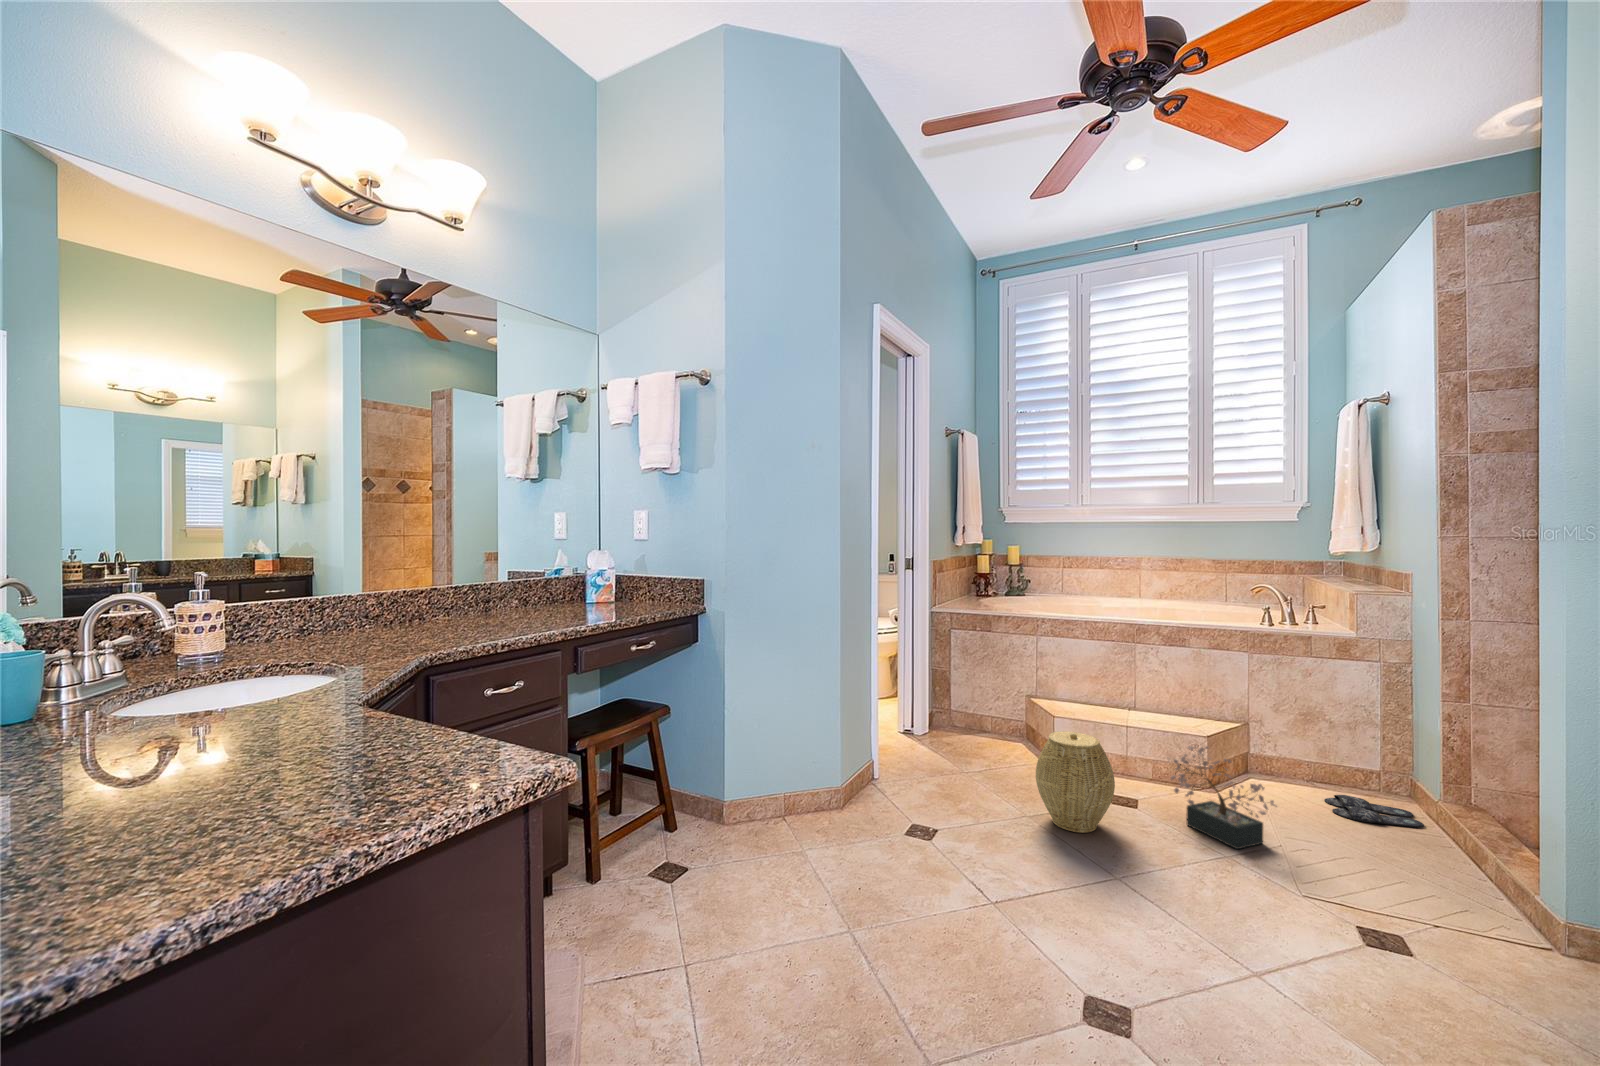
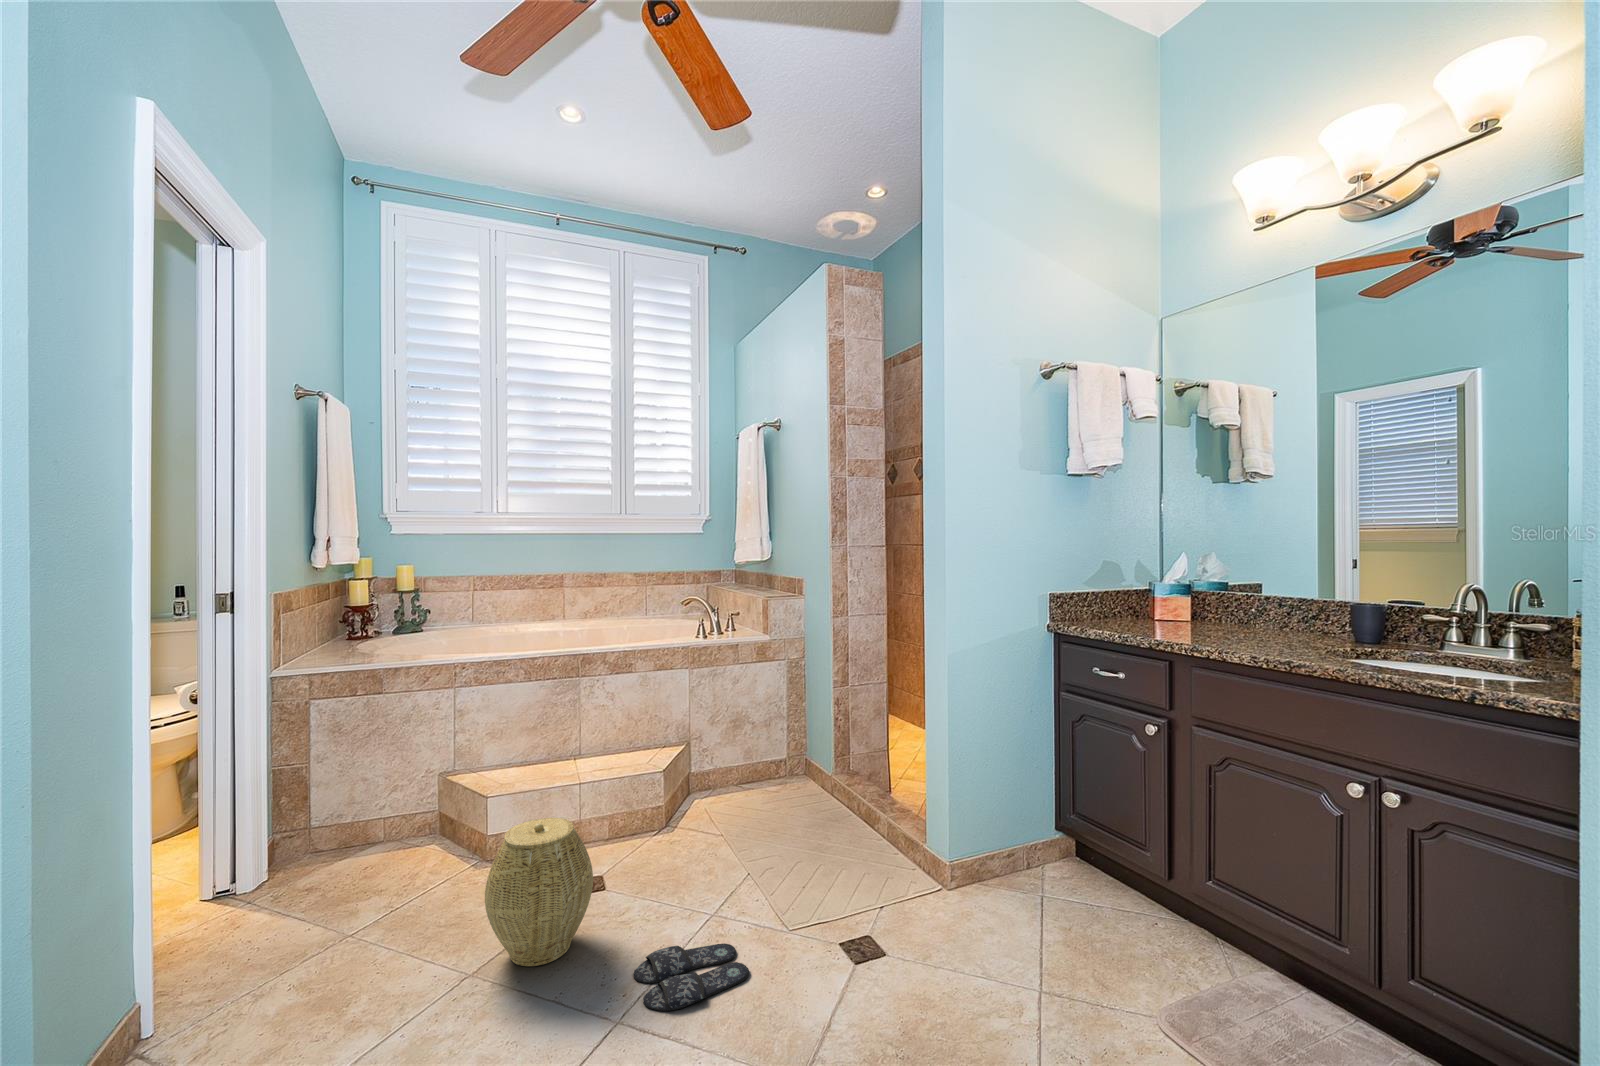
decorative plant: present [1171,746,1277,849] -> none [641,786,747,898]
slippers: present [1324,795,1424,828] -> present [634,943,749,1011]

